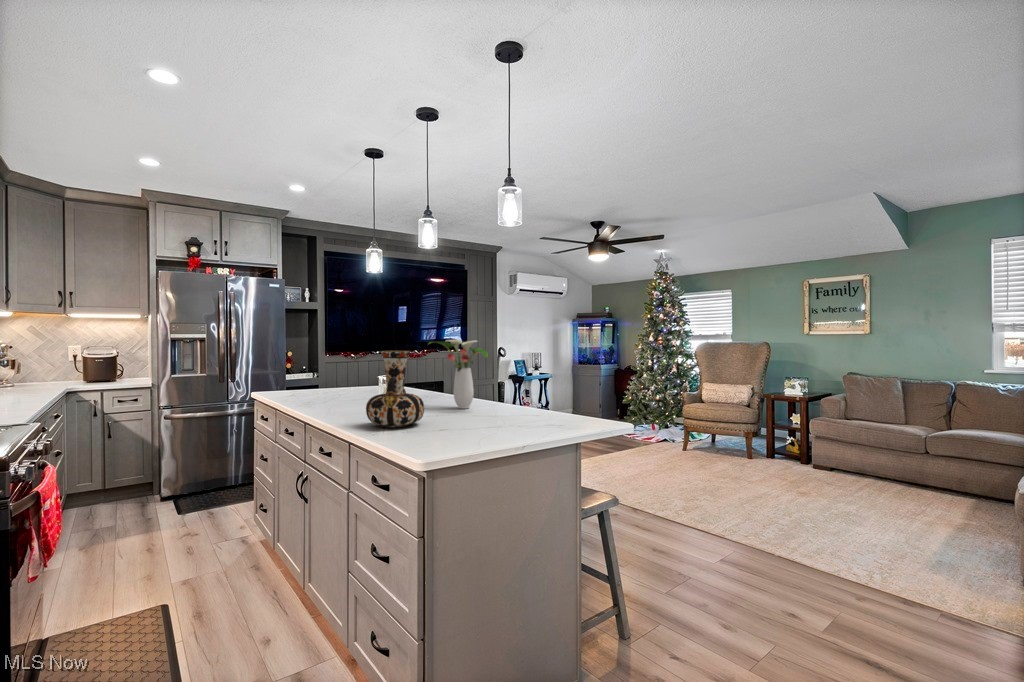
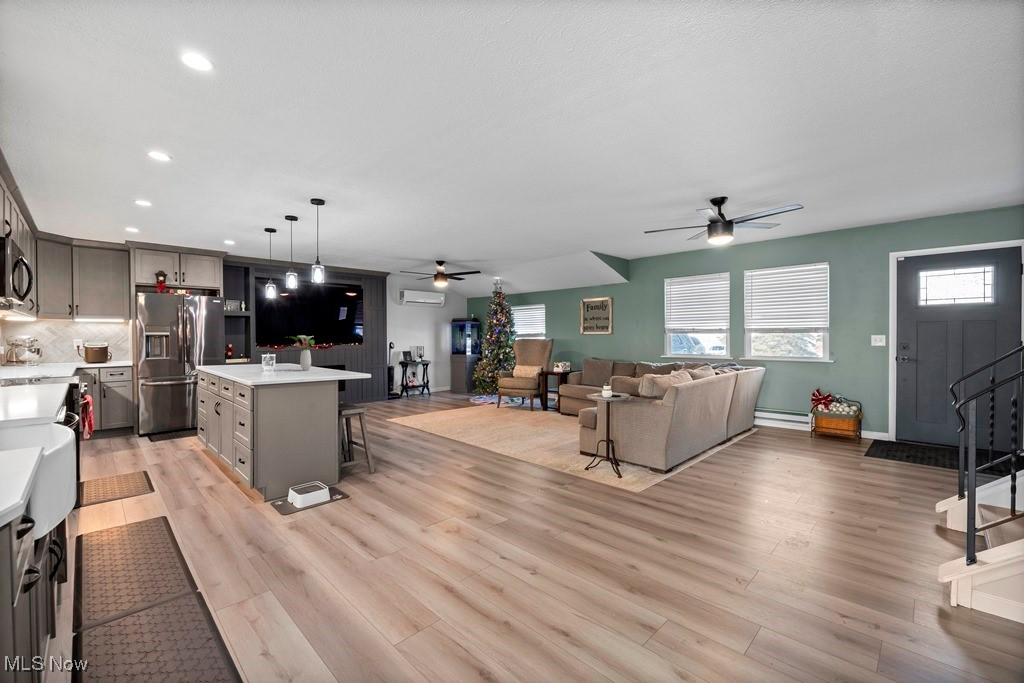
vase: present [366,351,424,427] -> none [243,341,273,375]

